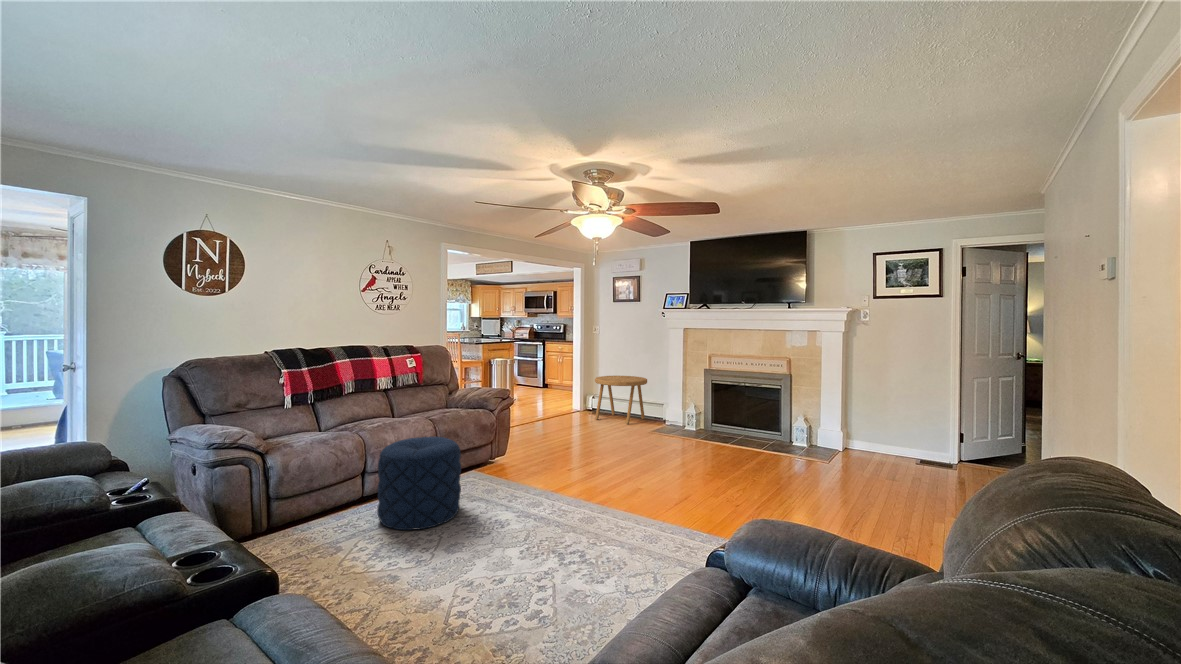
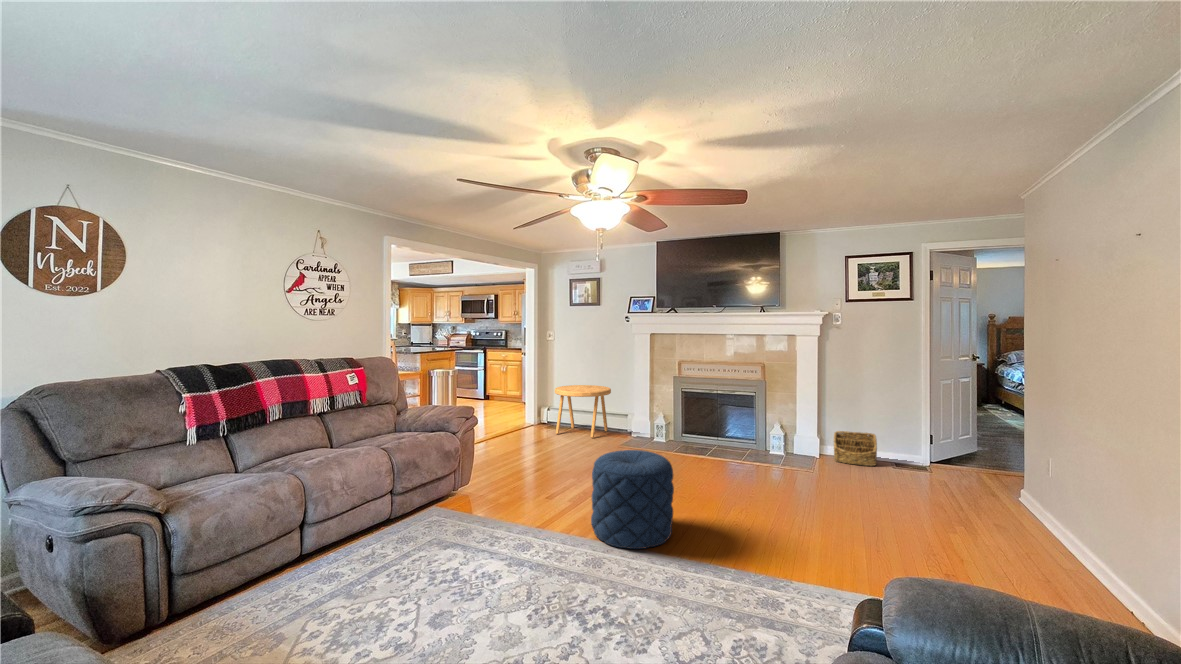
basket: none [857,426,903,461] -> present [834,431,877,466]
pouf: present [377,437,461,530] -> present [591,450,674,549]

